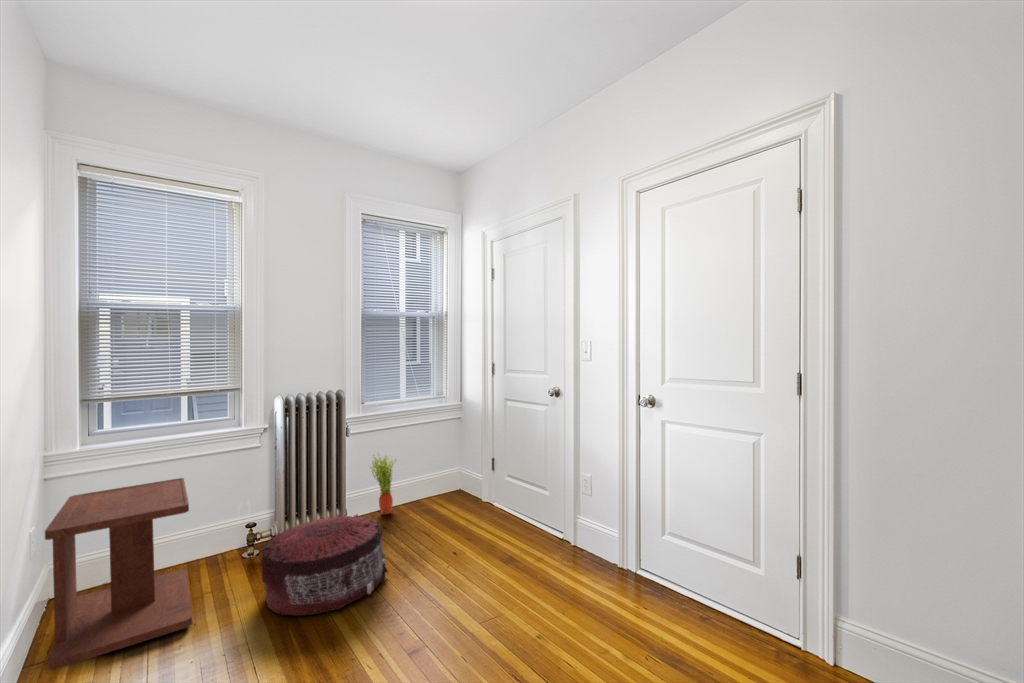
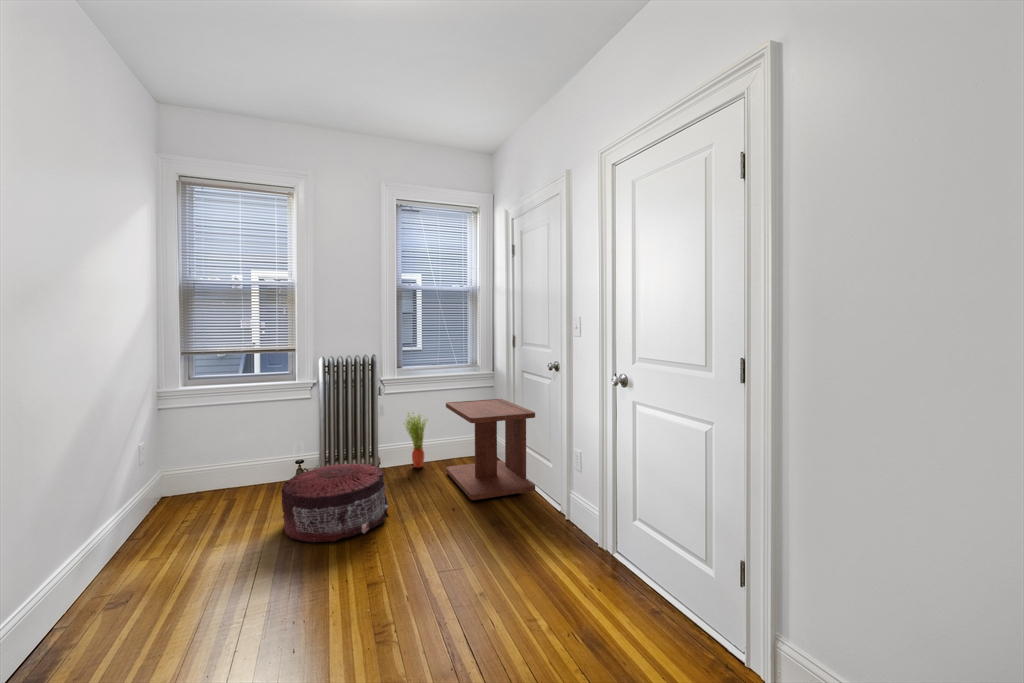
side table: present [45,478,192,670] -> present [446,399,535,500]

